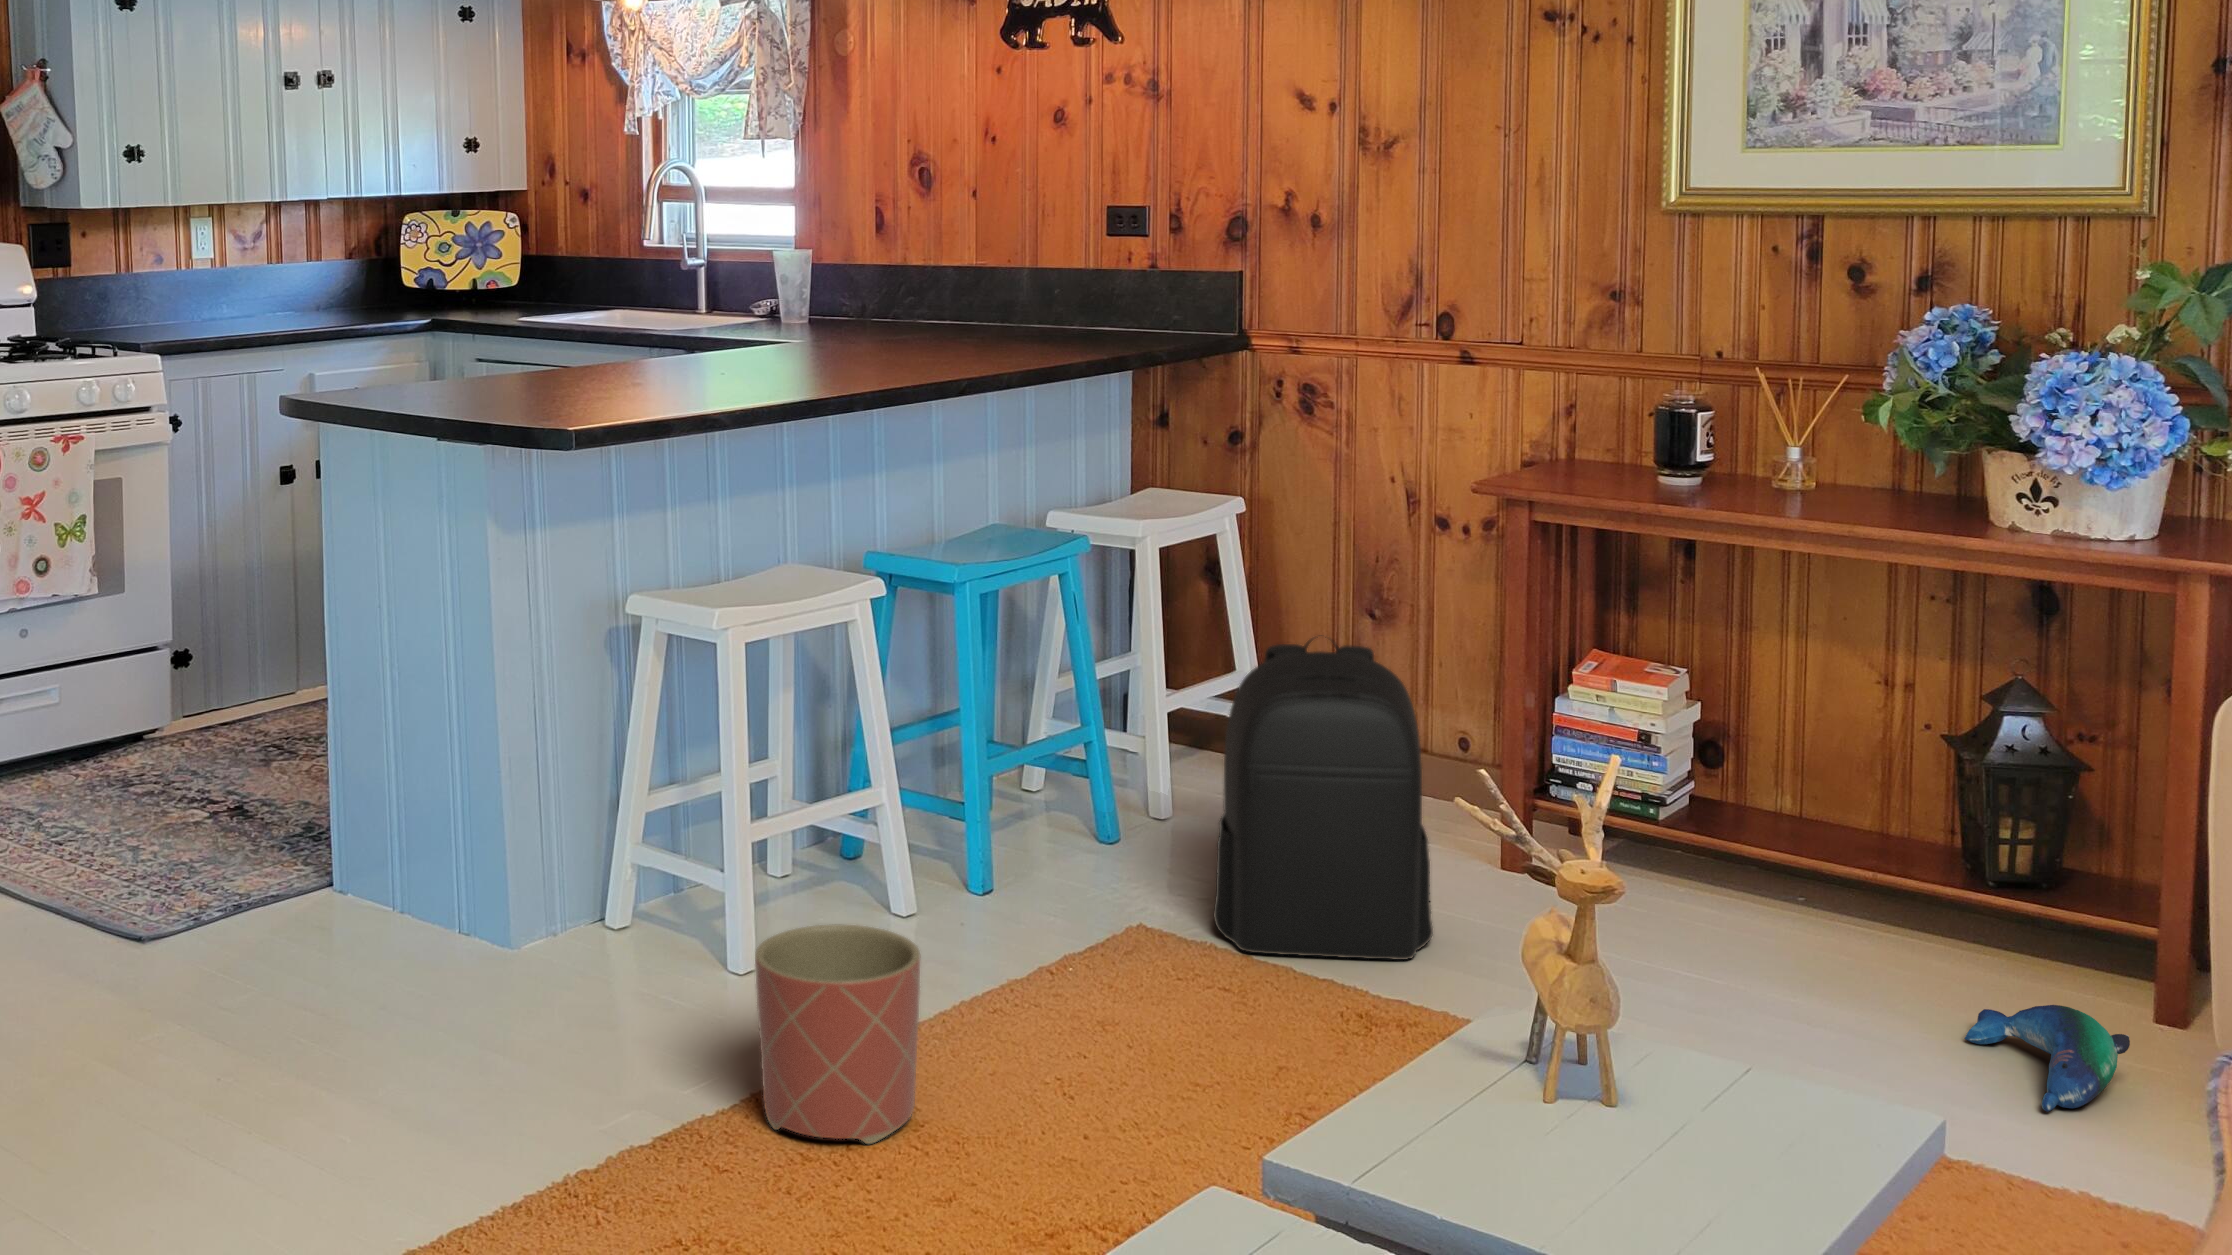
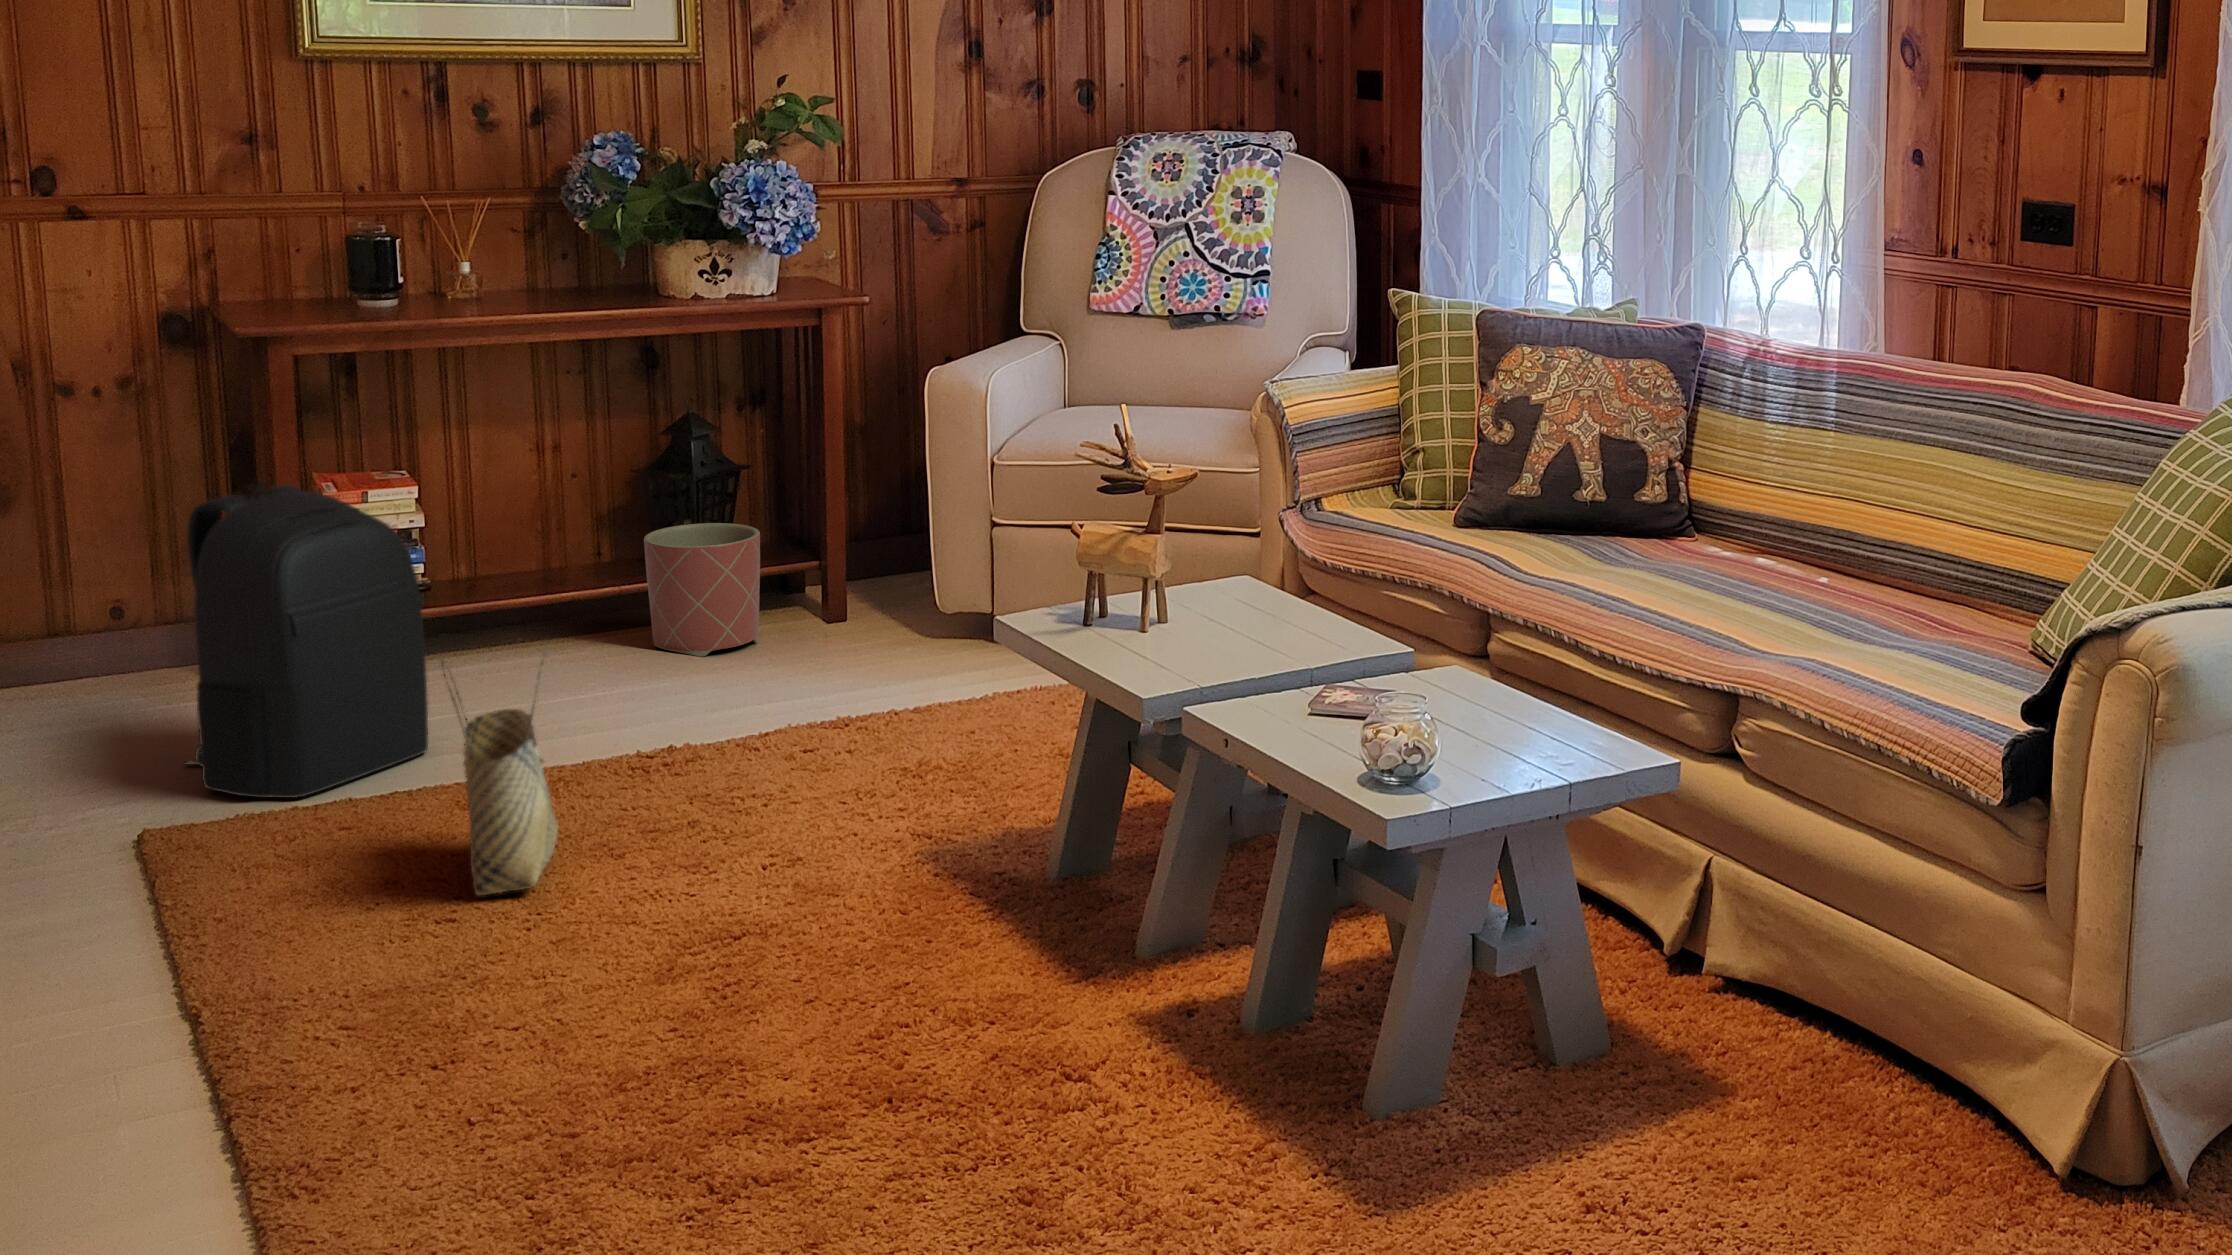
woven basket: none [1105,838,1263,1106] -> present [441,647,558,895]
planter: present [755,924,920,1144] -> present [644,523,760,657]
plush toy: present [1965,1005,2130,1112] -> none [797,611,925,672]

